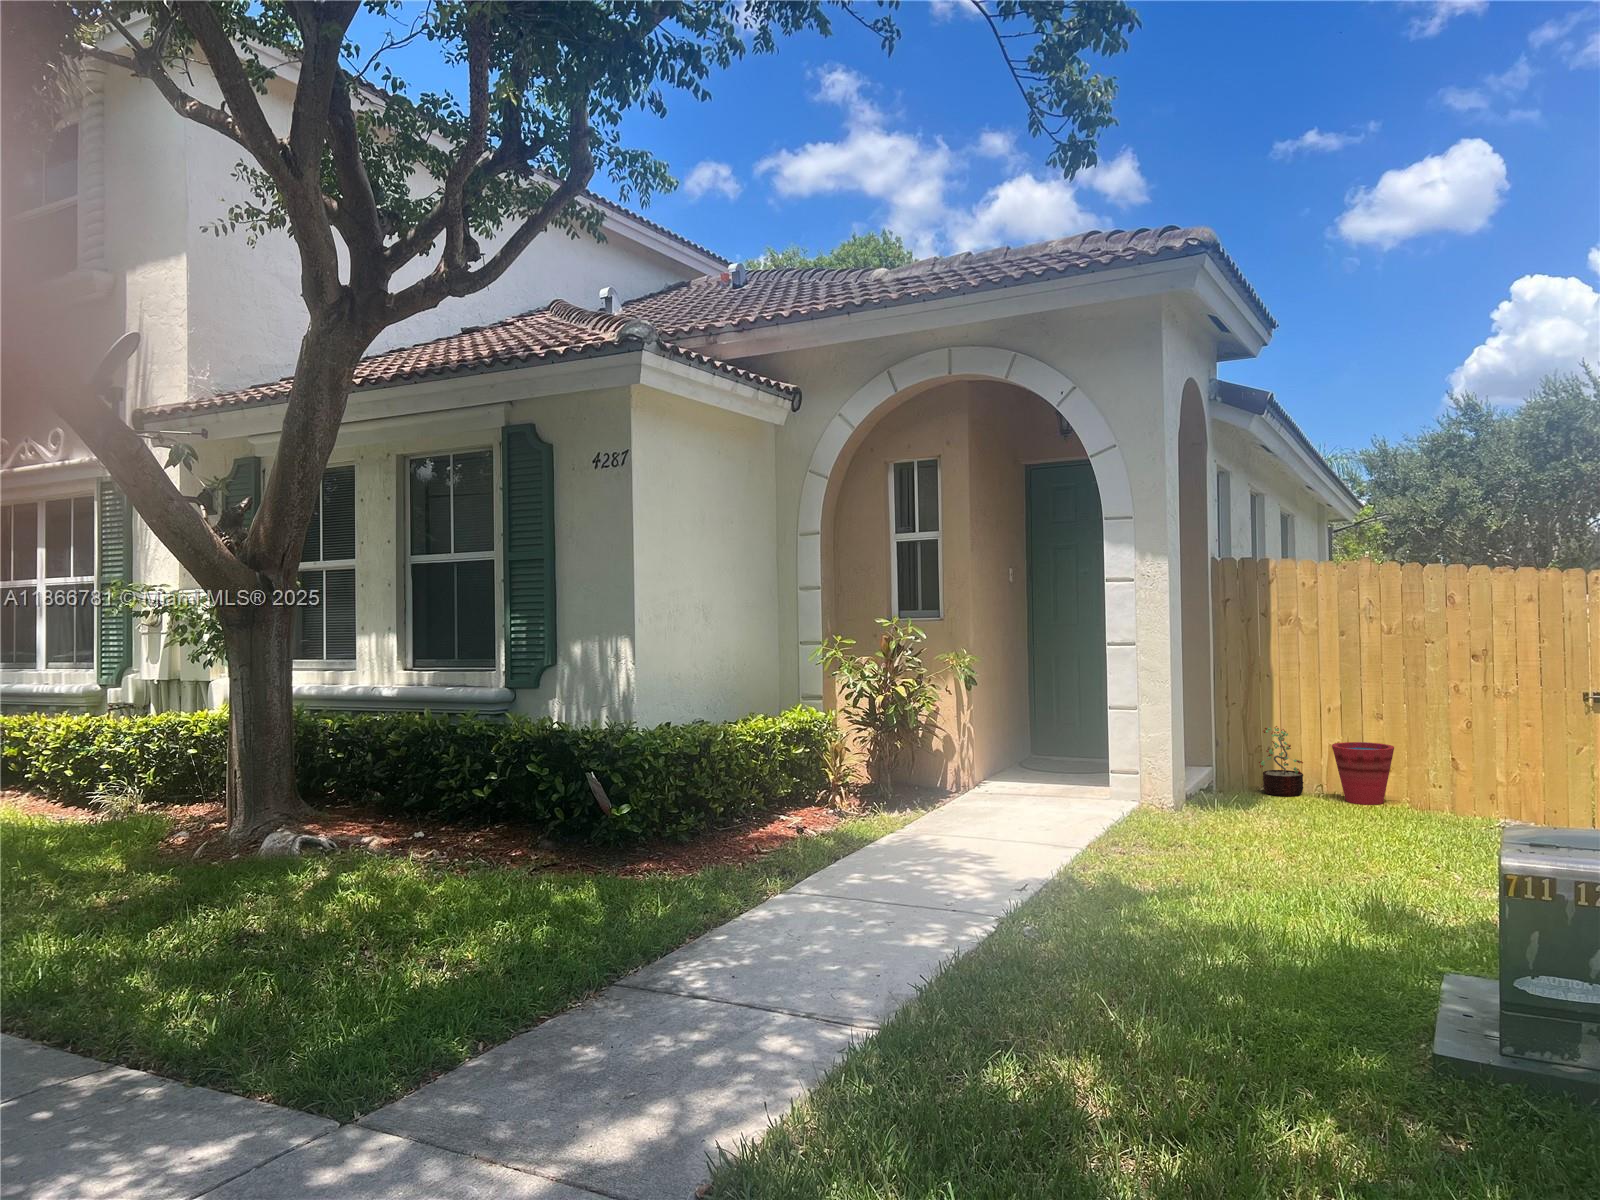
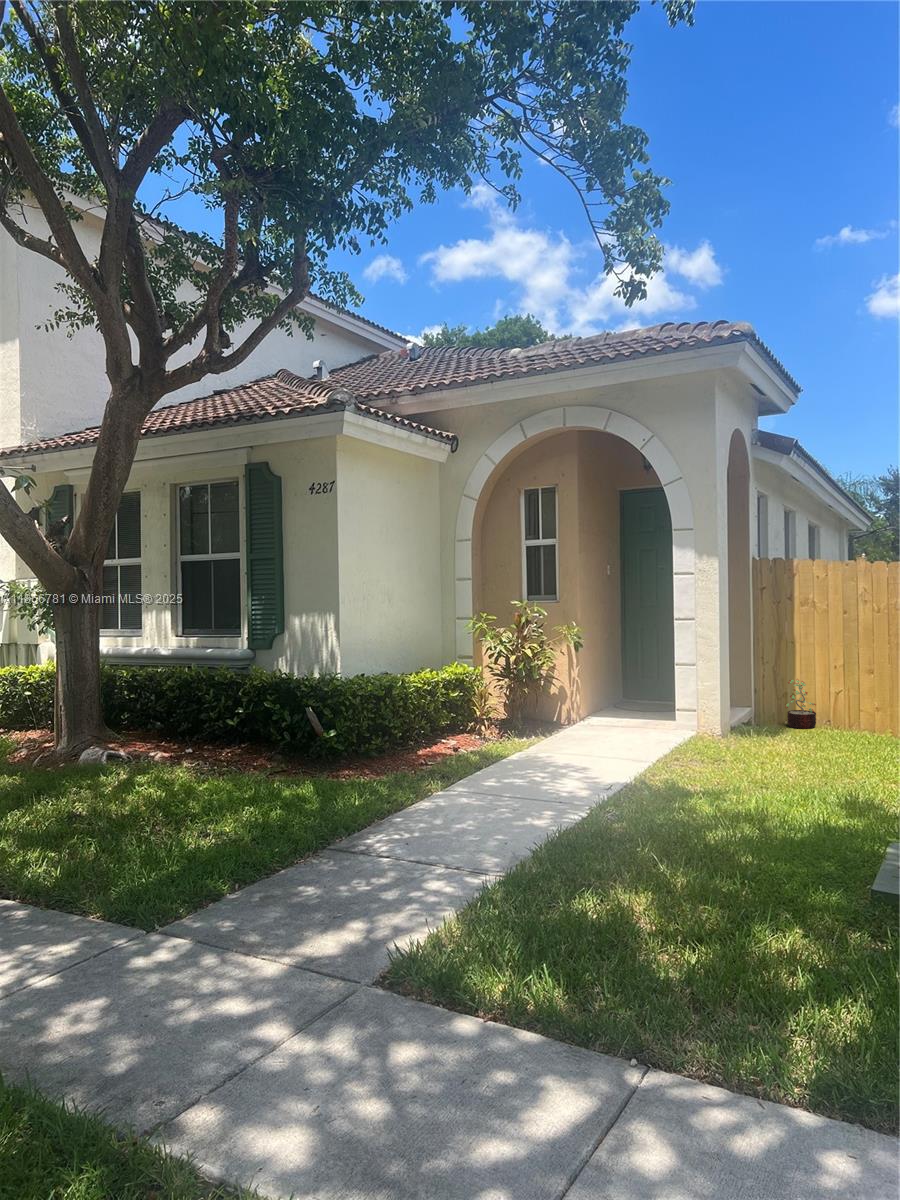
bucket: present [1332,742,1394,805] -> none [836,690,880,735]

